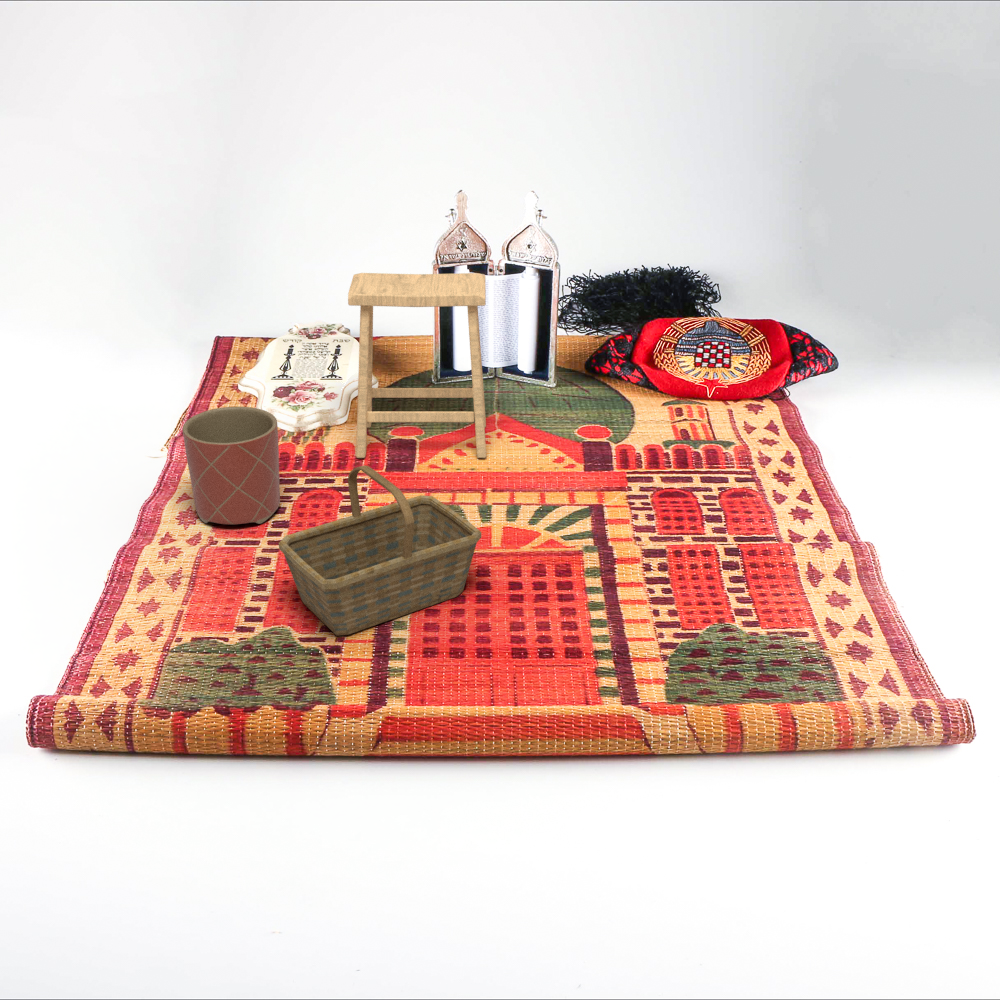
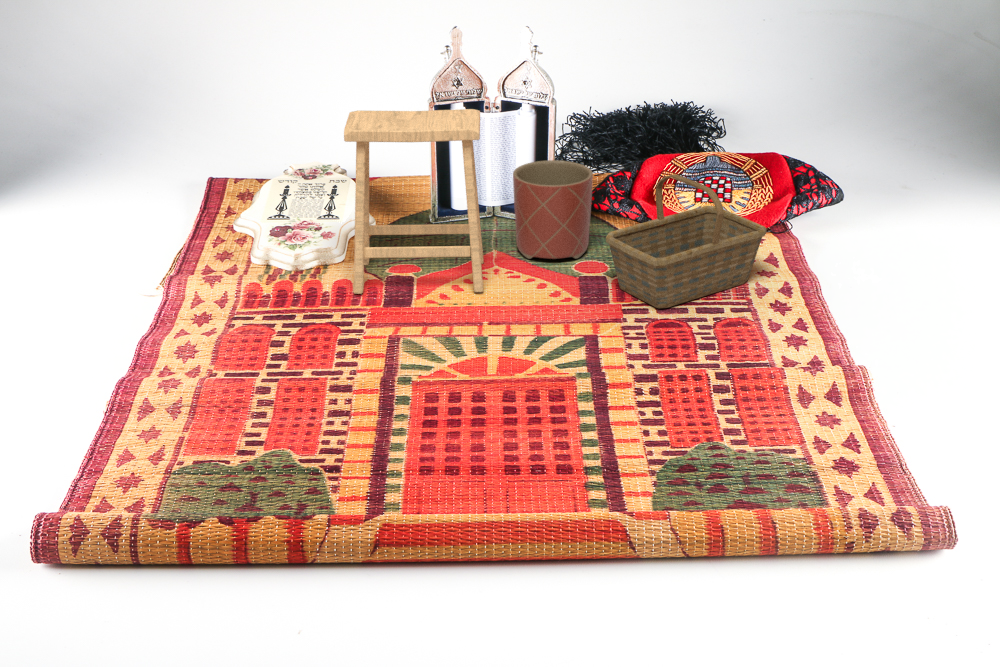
planter: present [183,407,280,524] -> present [513,160,593,259]
basket: present [279,465,481,635] -> present [606,174,767,308]

